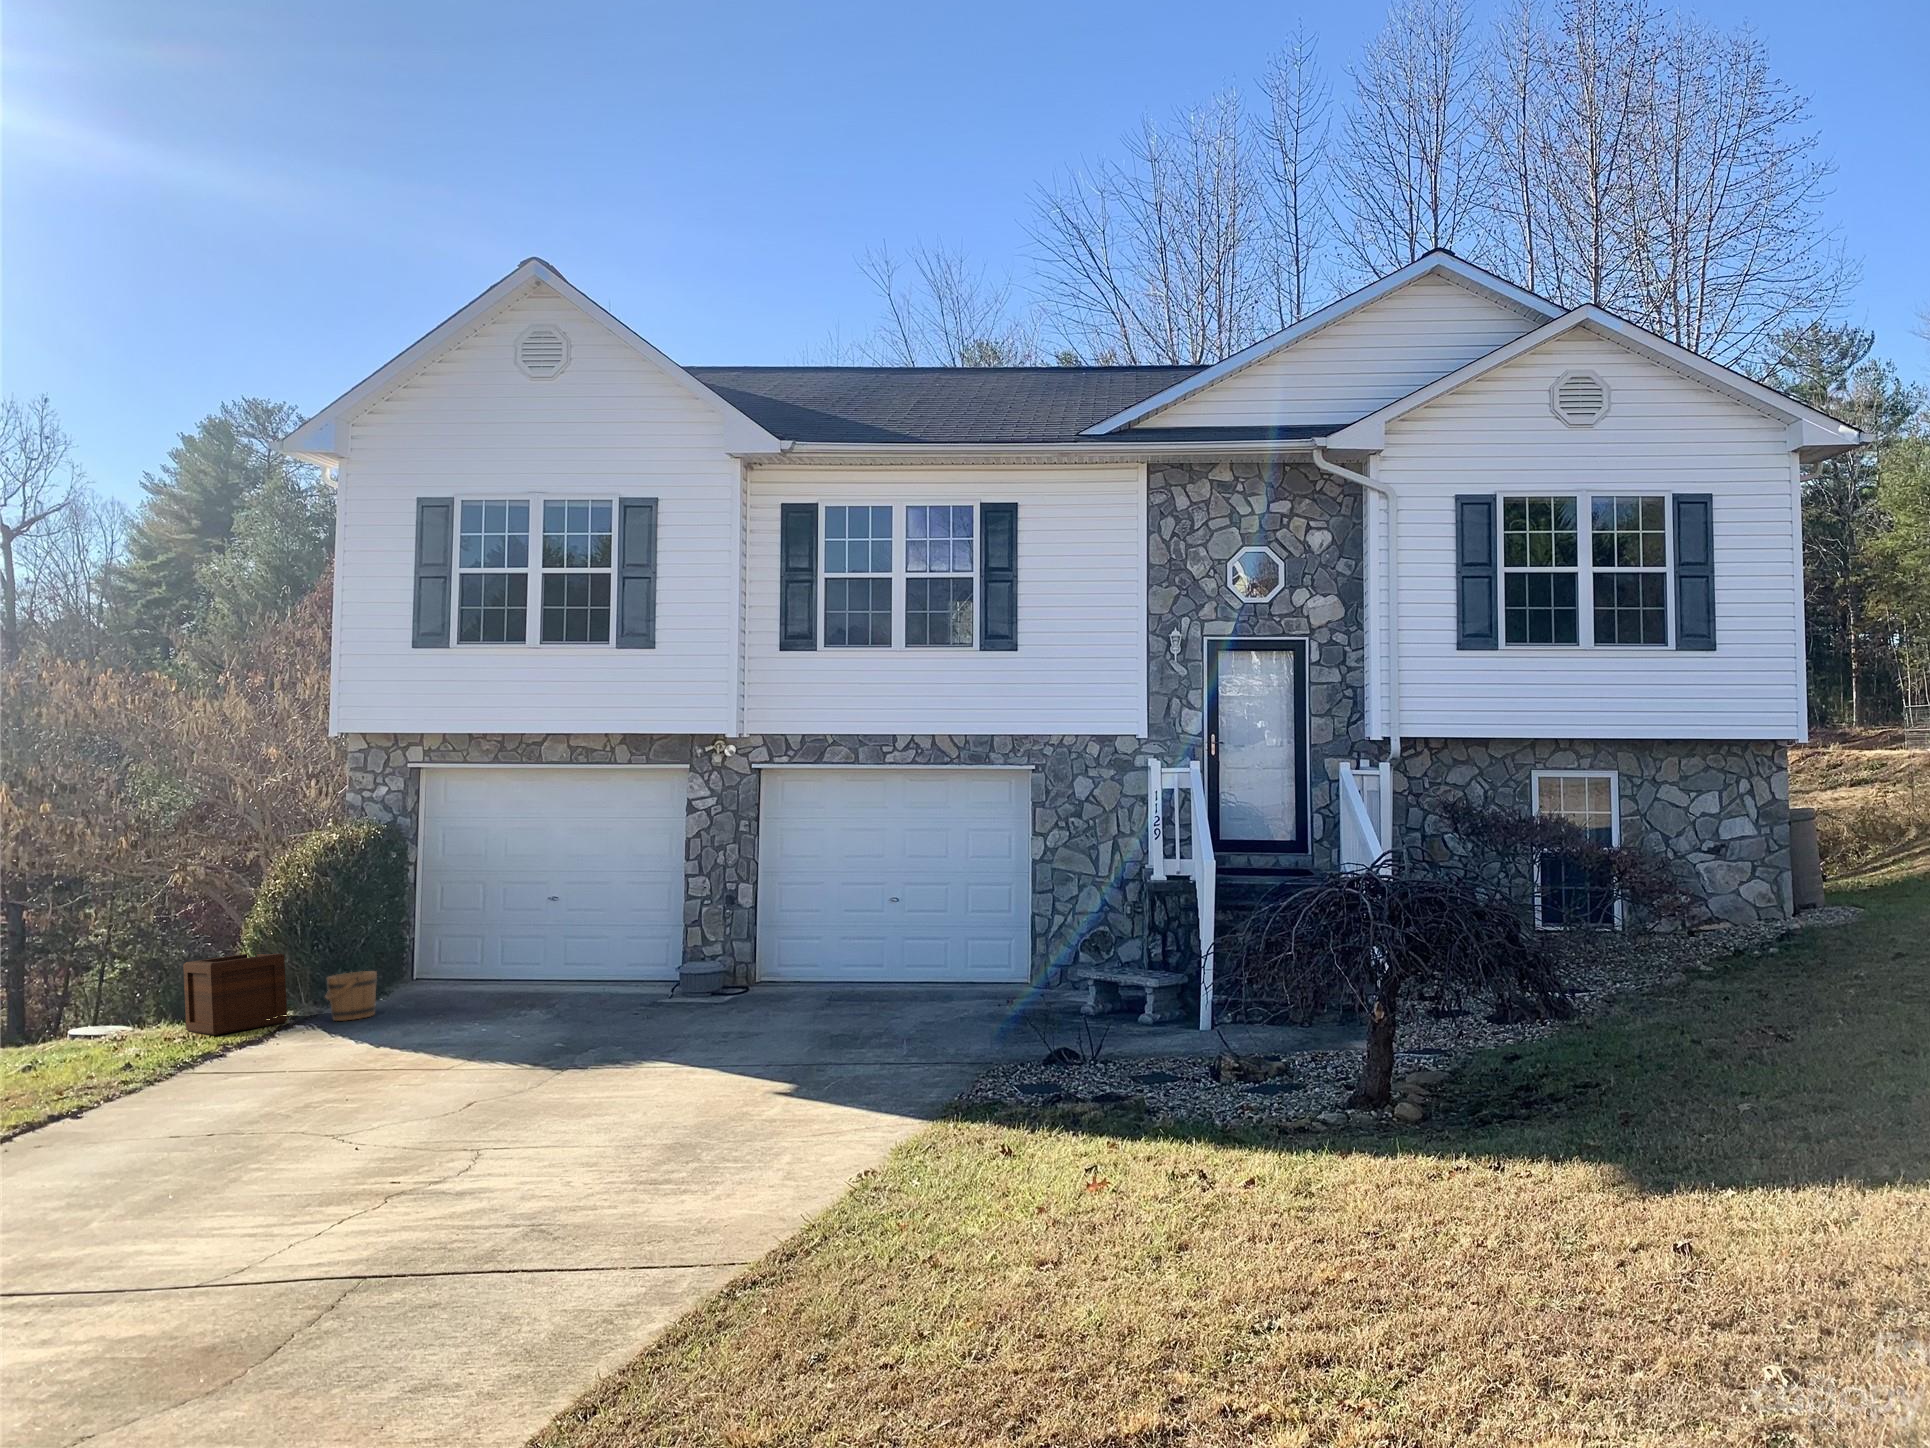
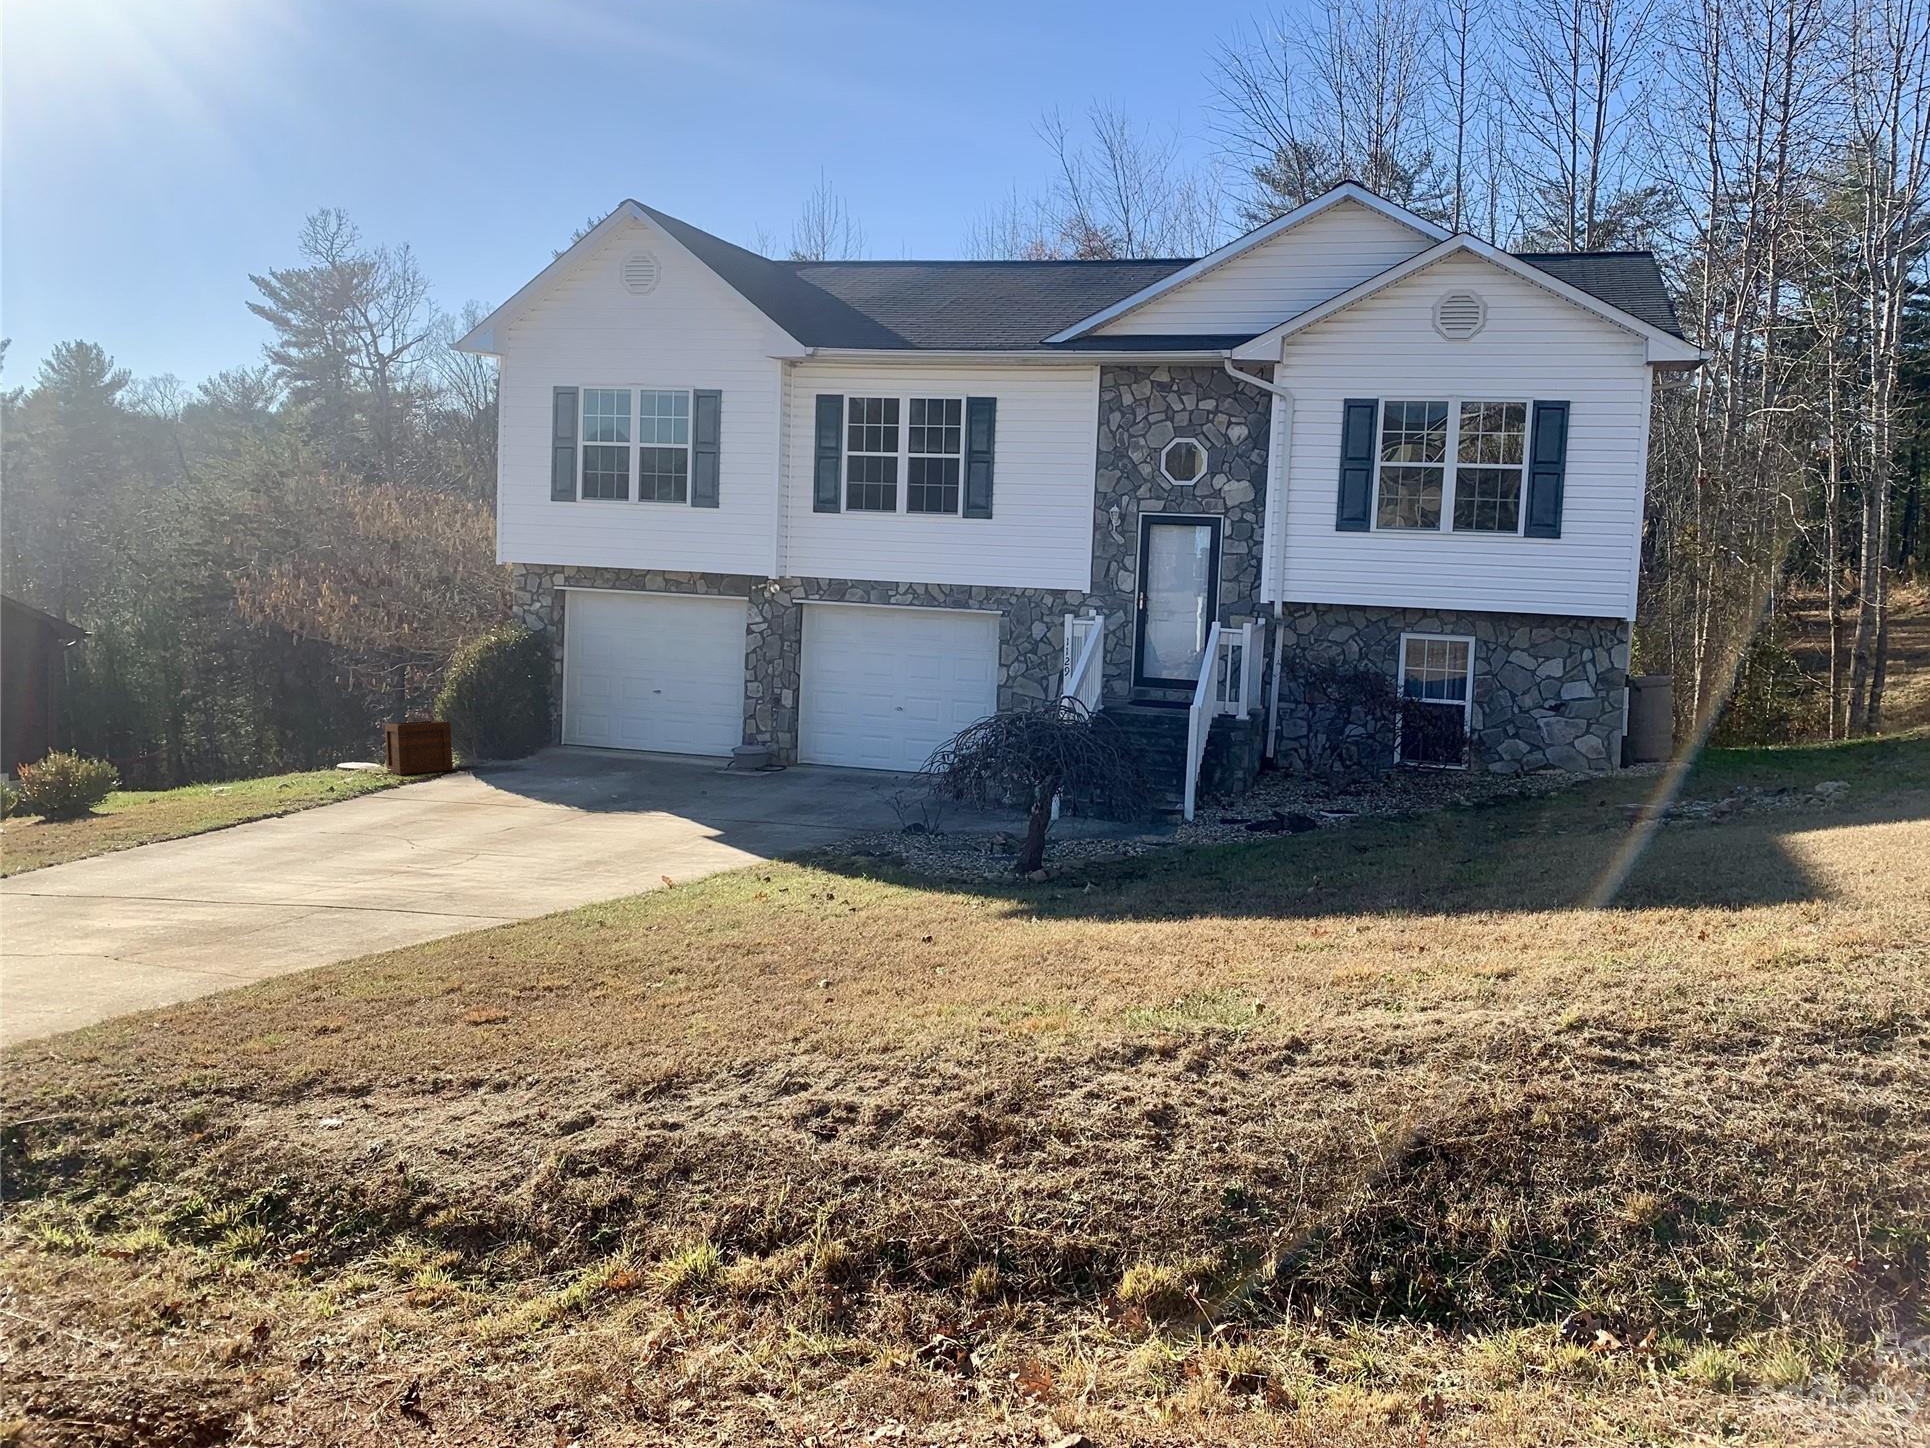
bucket: present [325,971,377,1021] -> none [476,738,513,772]

